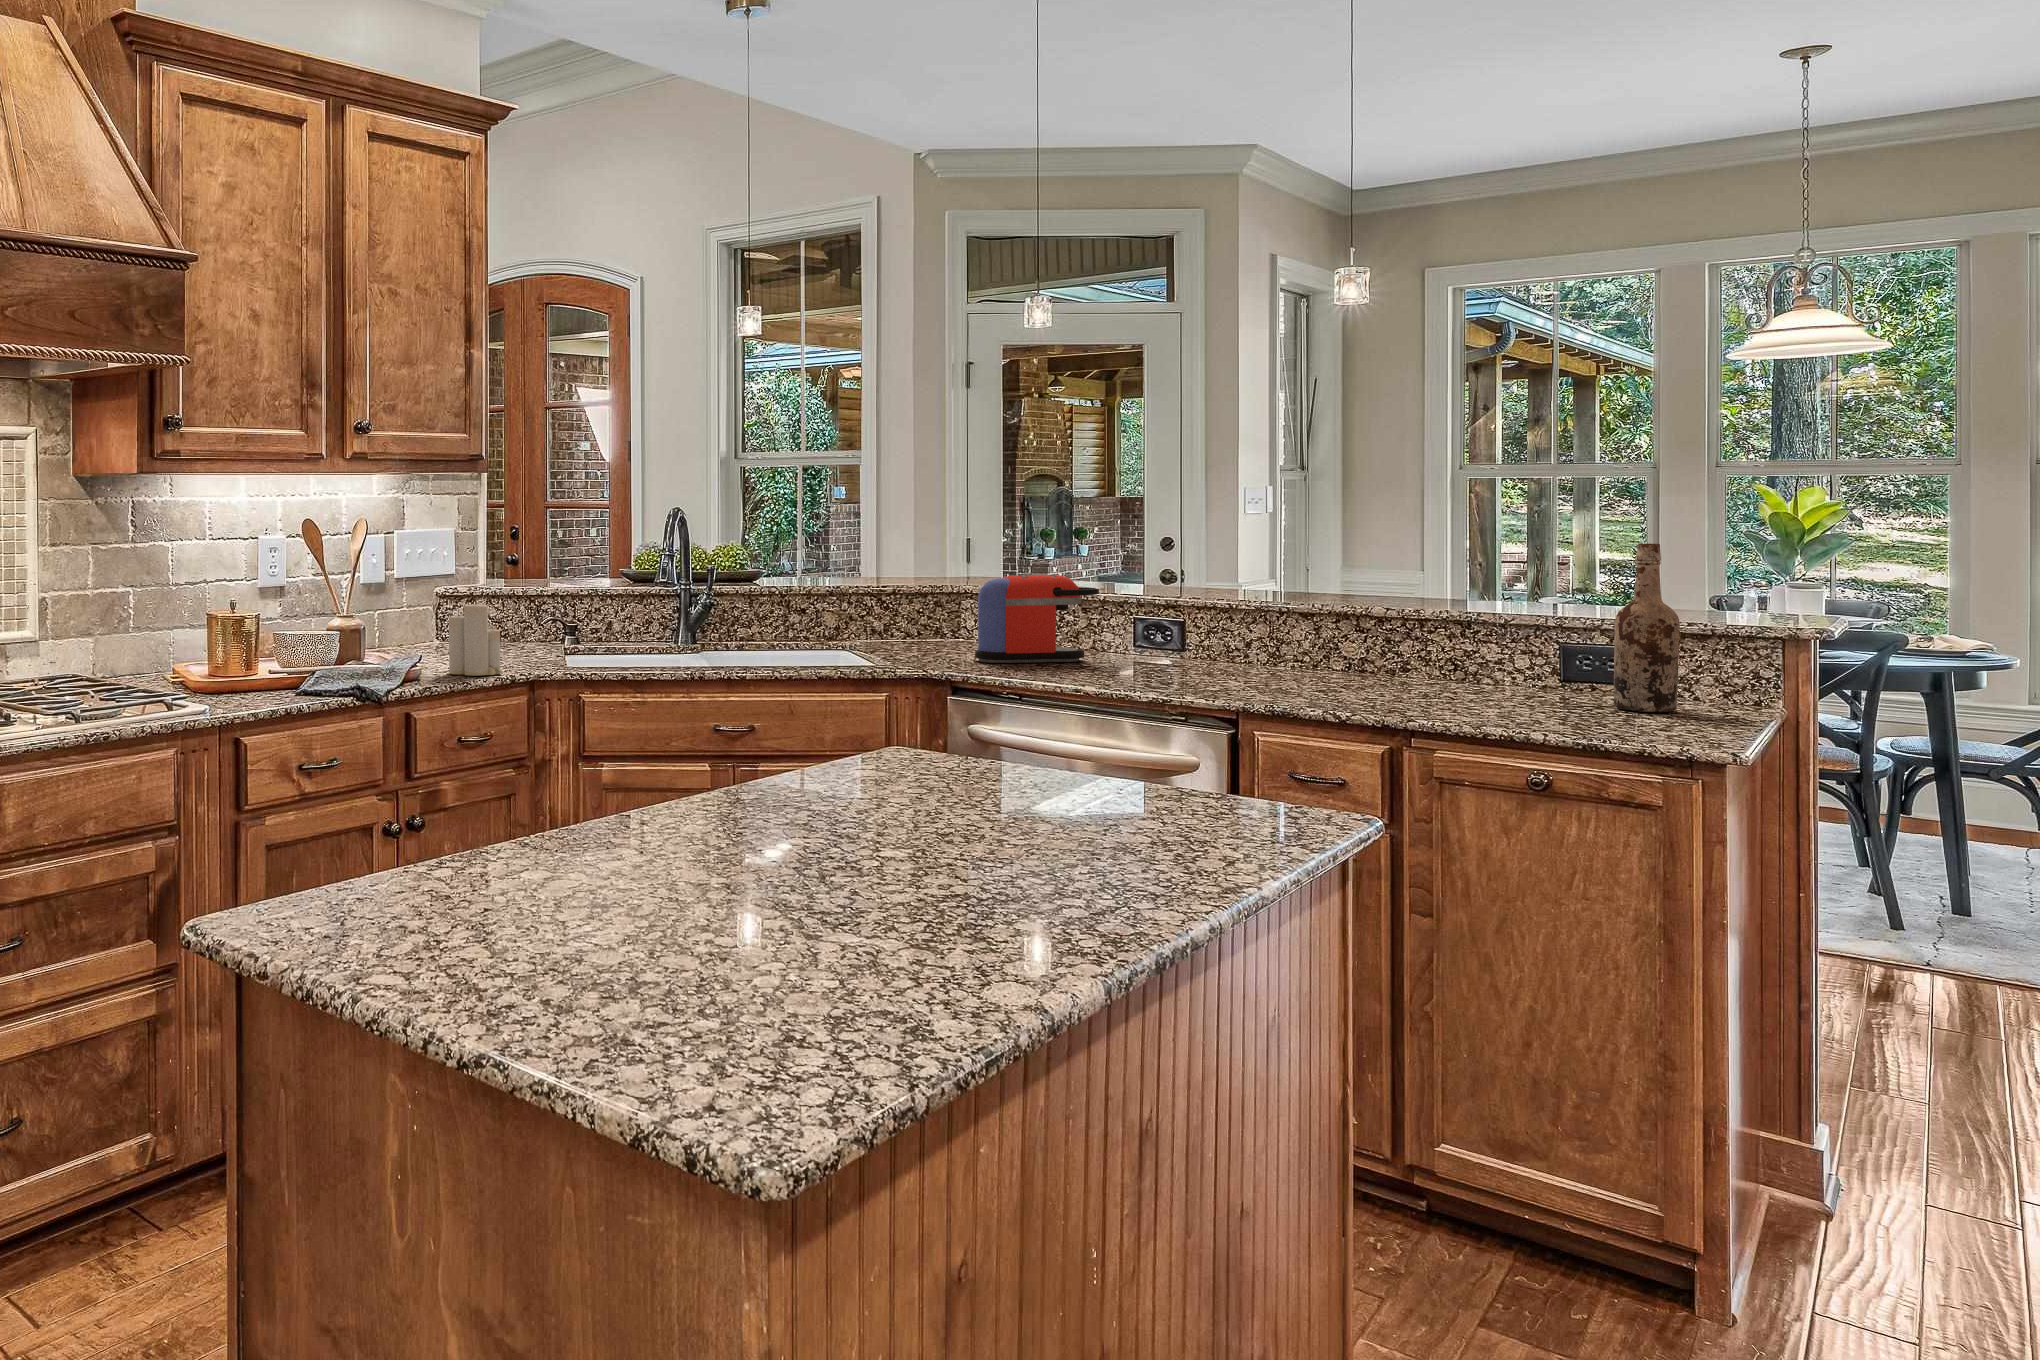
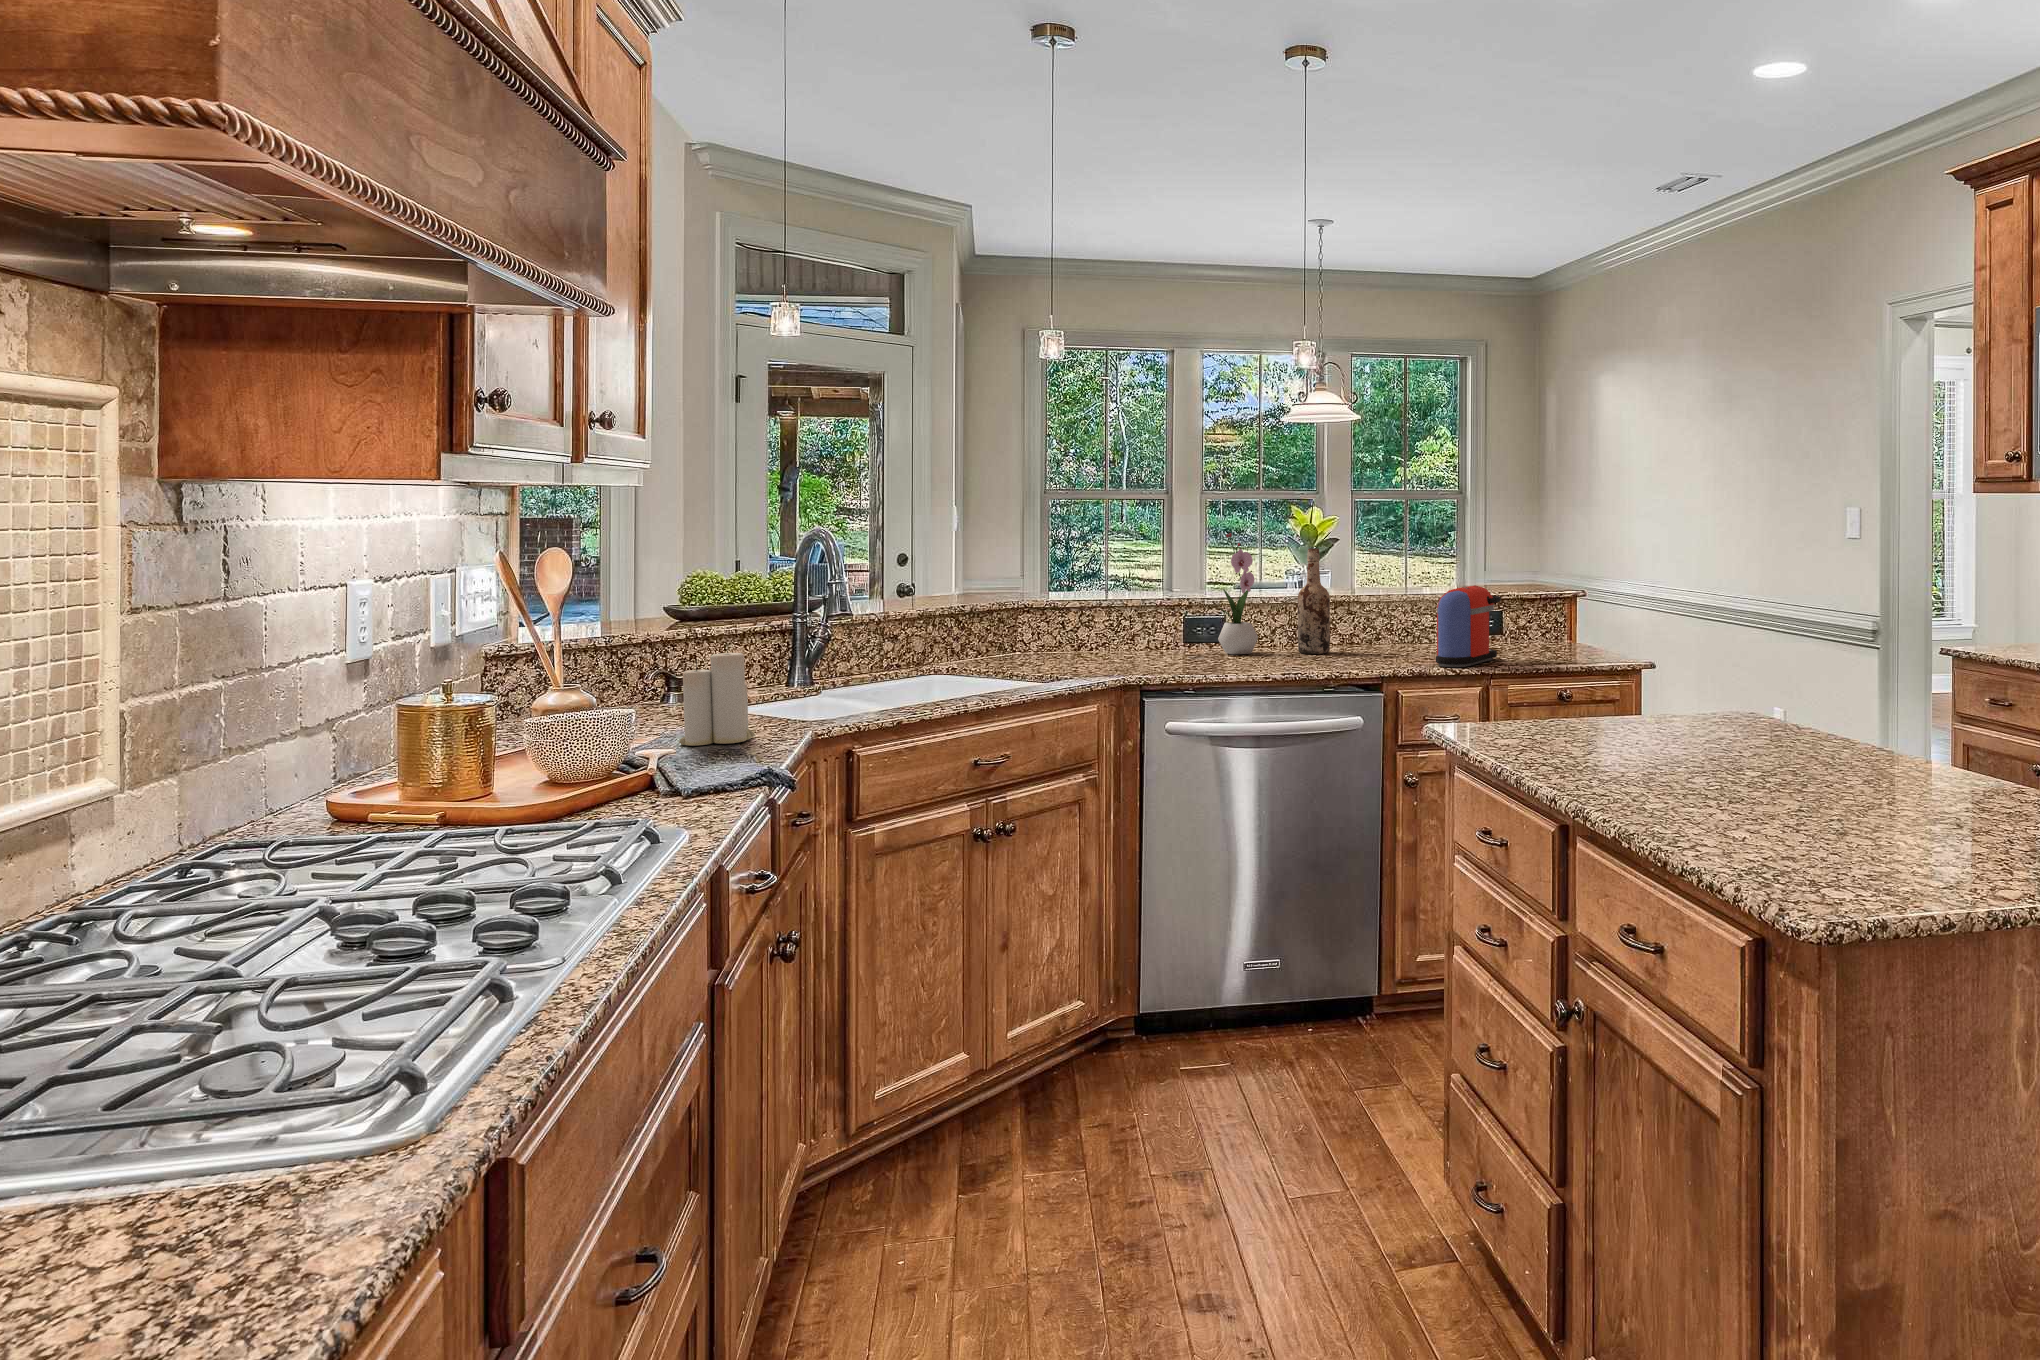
flower arrangement: none [1166,516,1223,666] -> present [1218,533,1258,654]
wine bottle: present [1614,544,1680,712] -> present [1298,548,1330,654]
coffee maker: present [975,575,1099,663] -> present [1436,585,1501,667]

